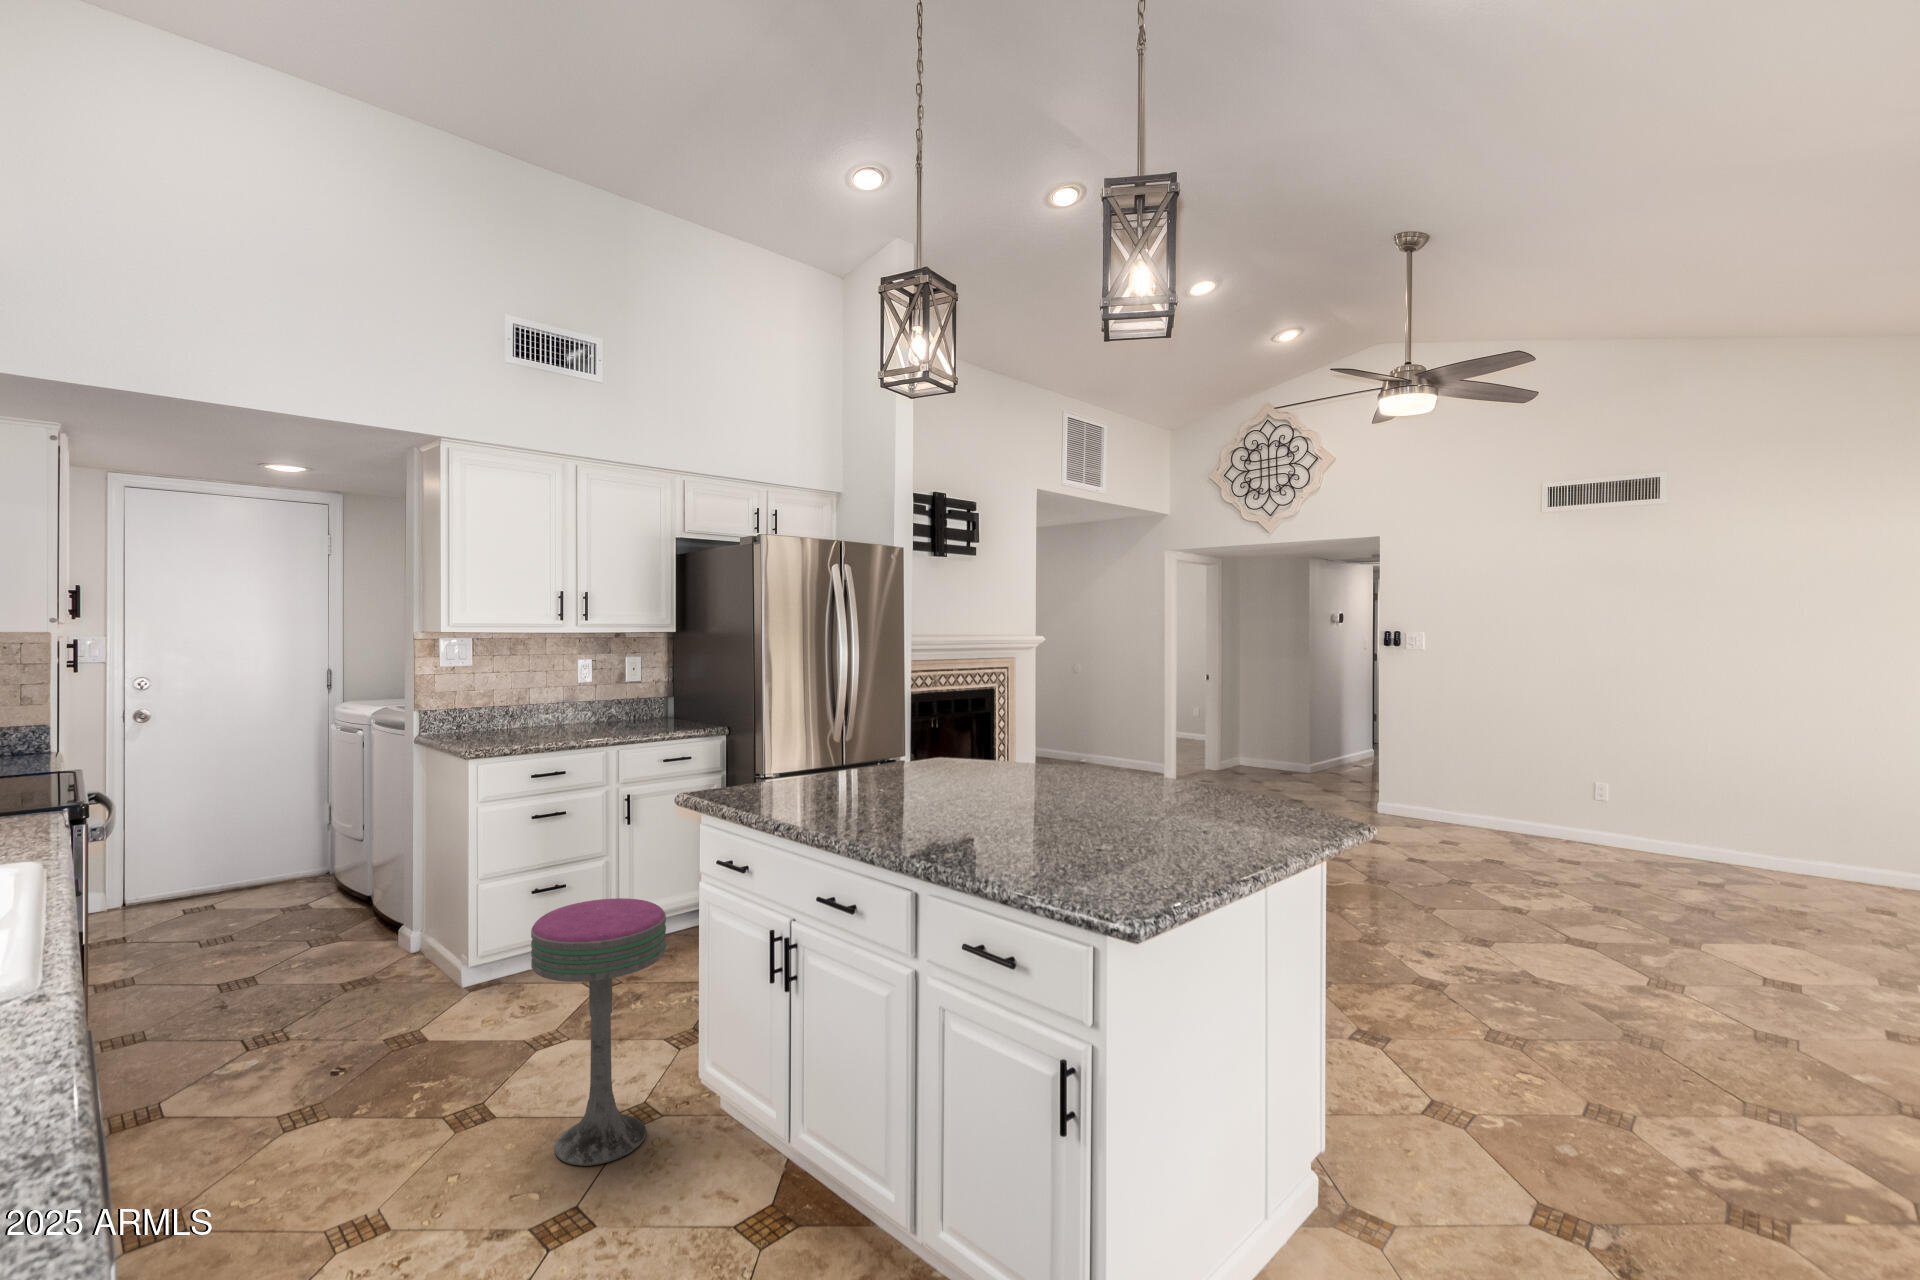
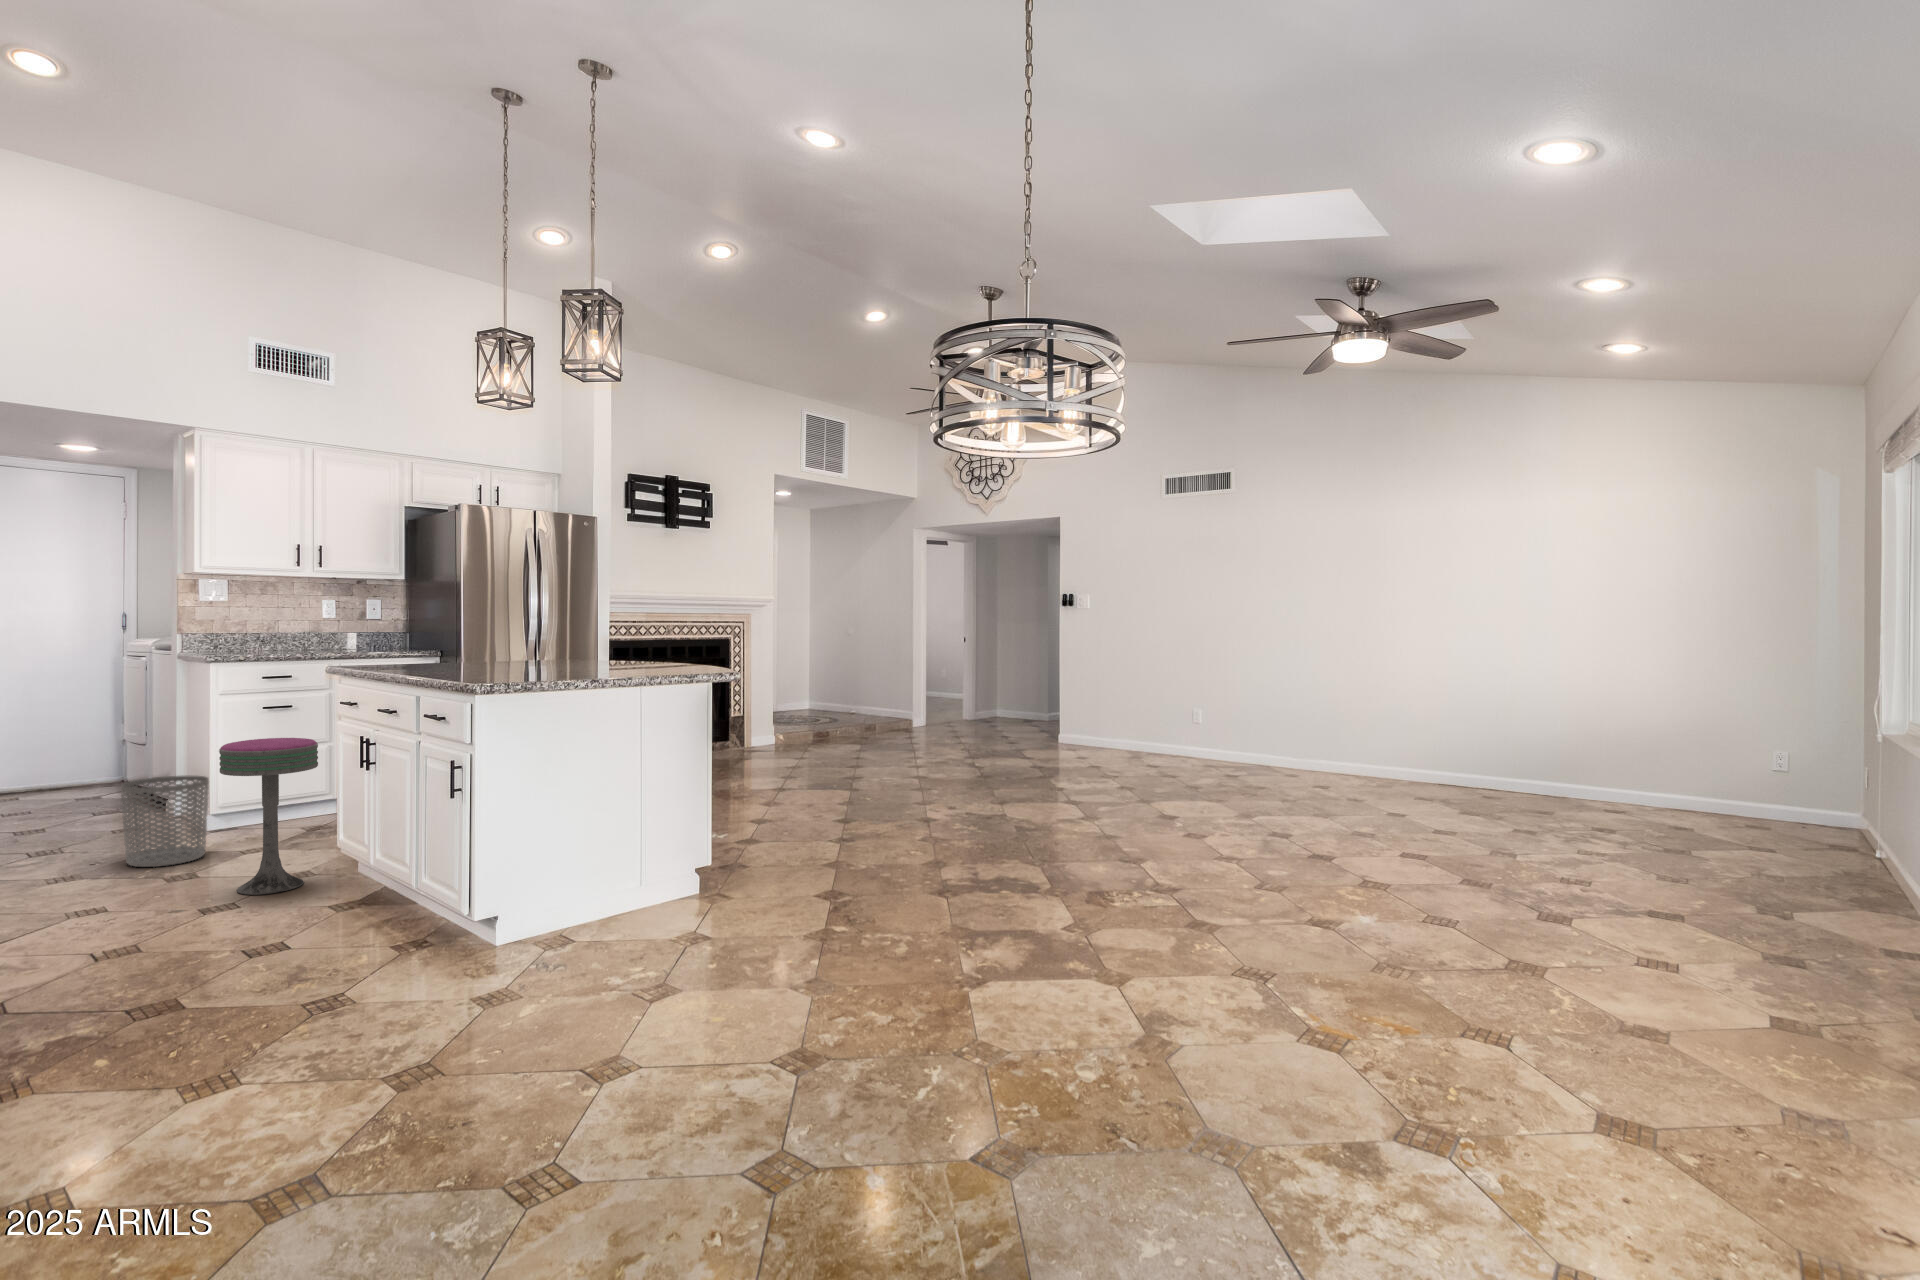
waste bin: none [367,929,481,1080] -> present [121,775,209,867]

